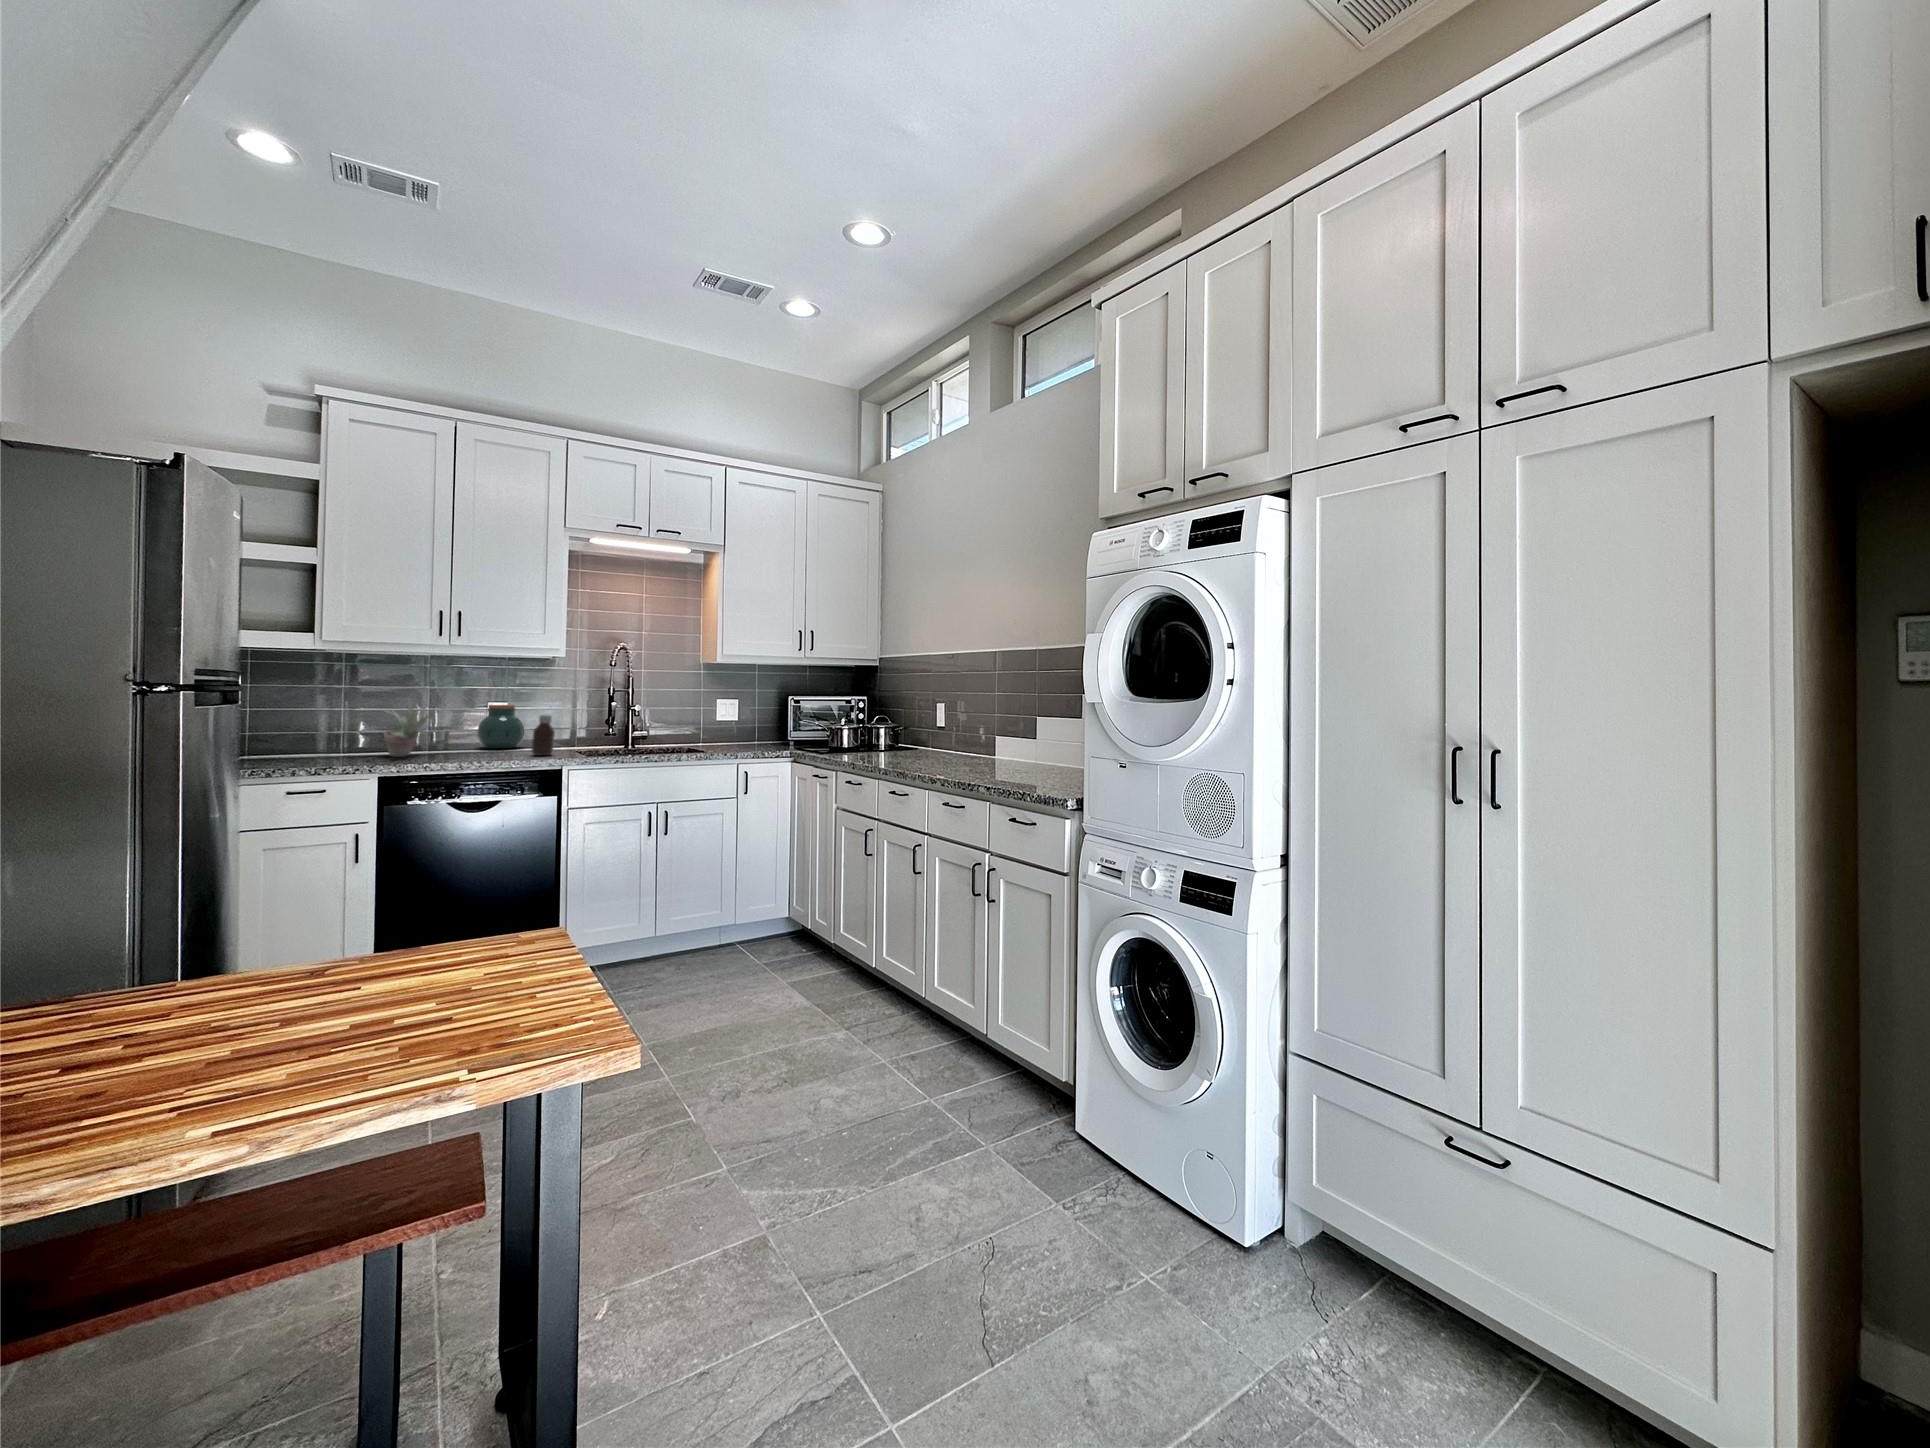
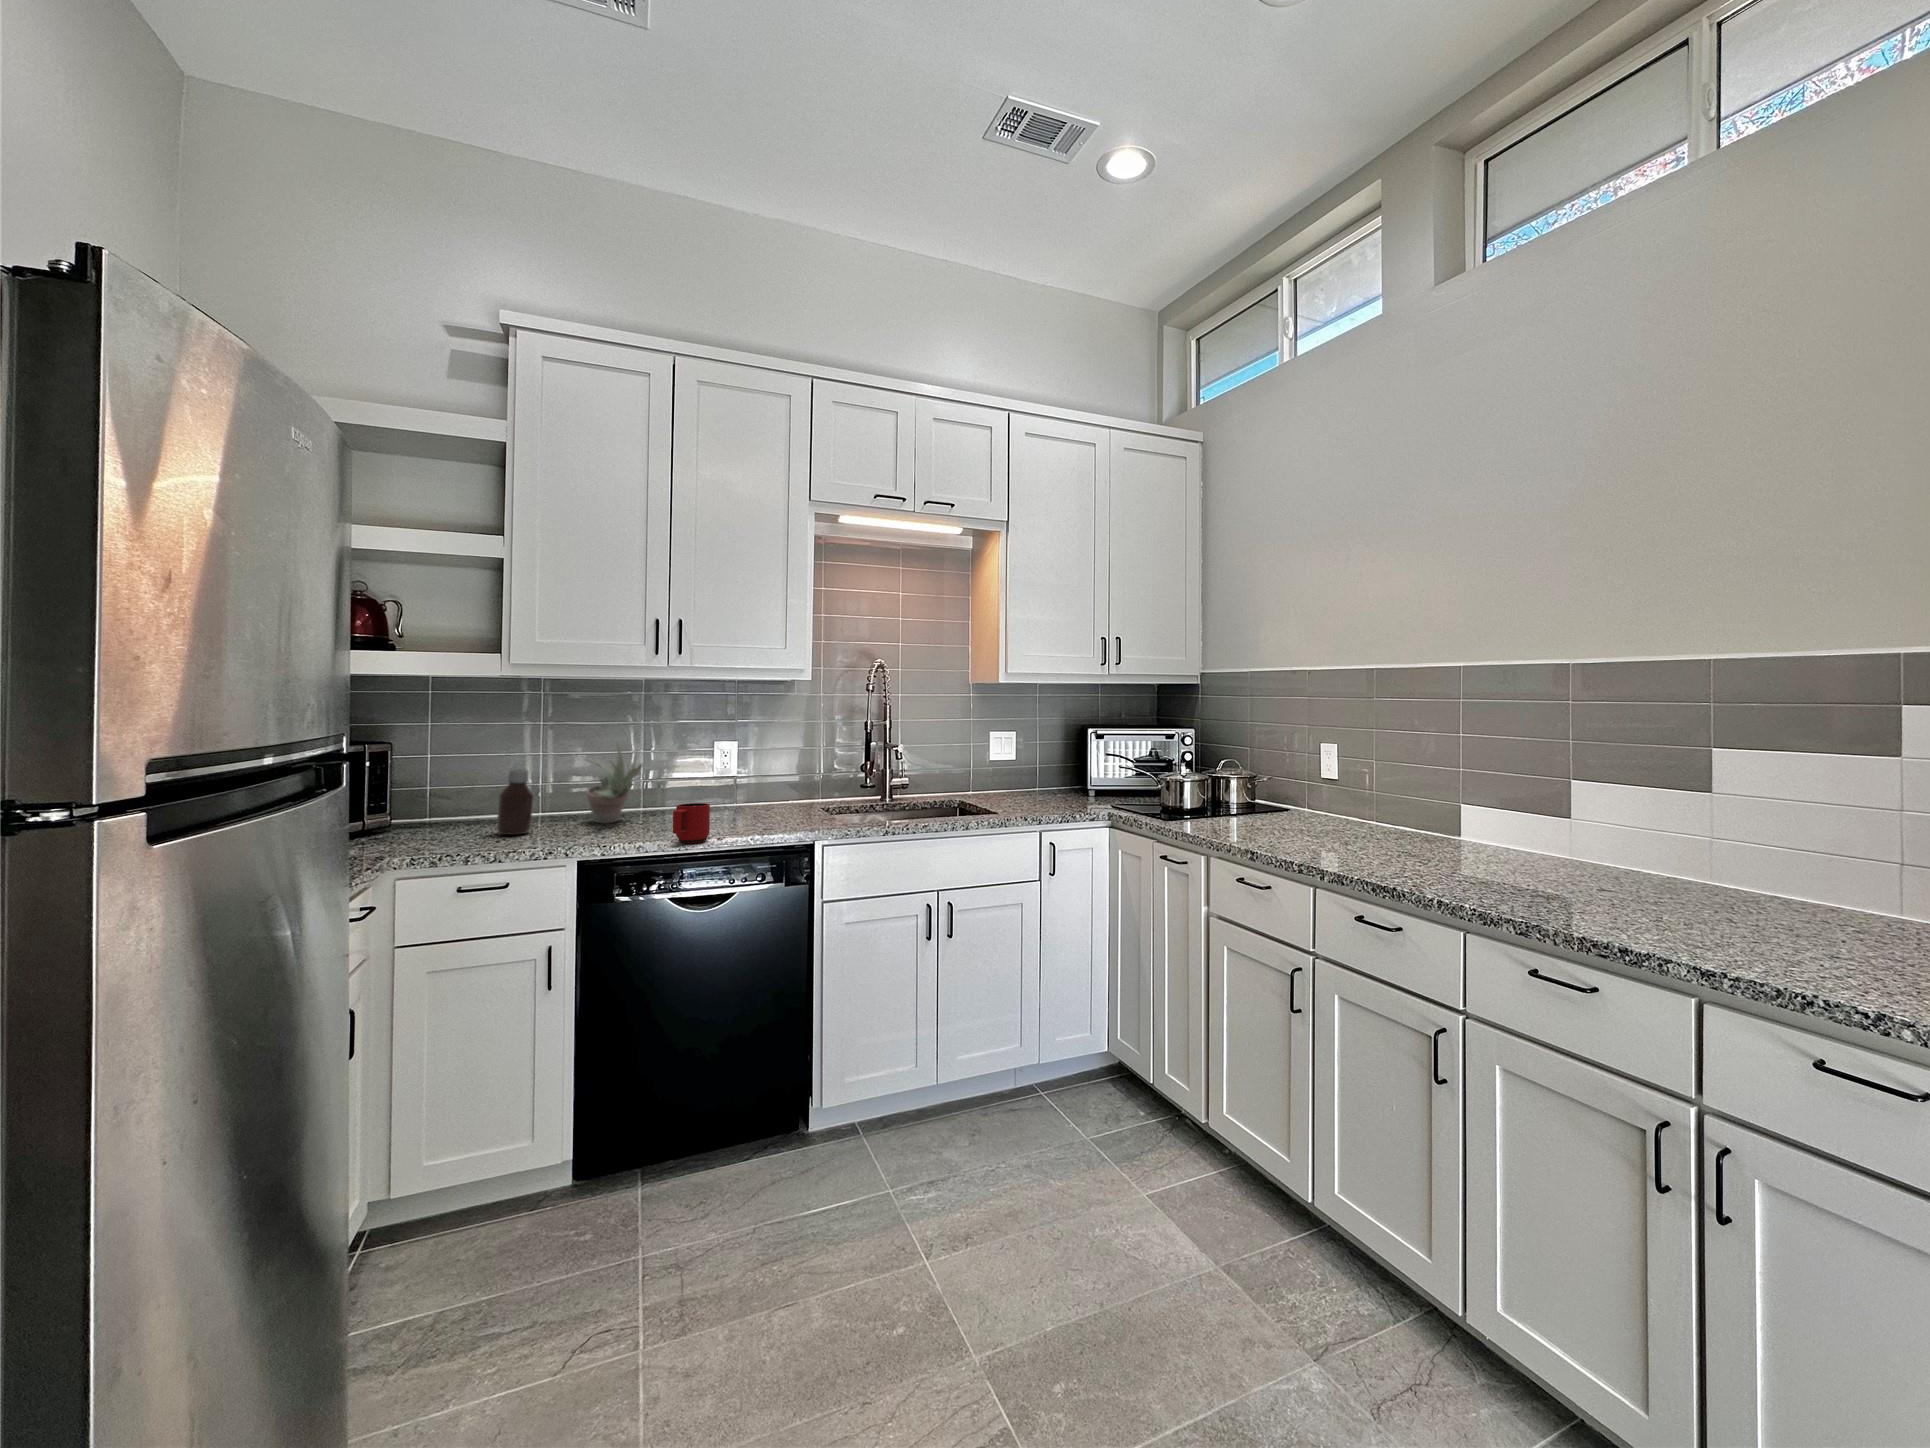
jar: present [478,705,524,749] -> none [701,747,757,807]
bottle: present [531,715,555,756] -> present [497,769,534,835]
mug: none [450,740,479,766] -> present [673,803,710,843]

